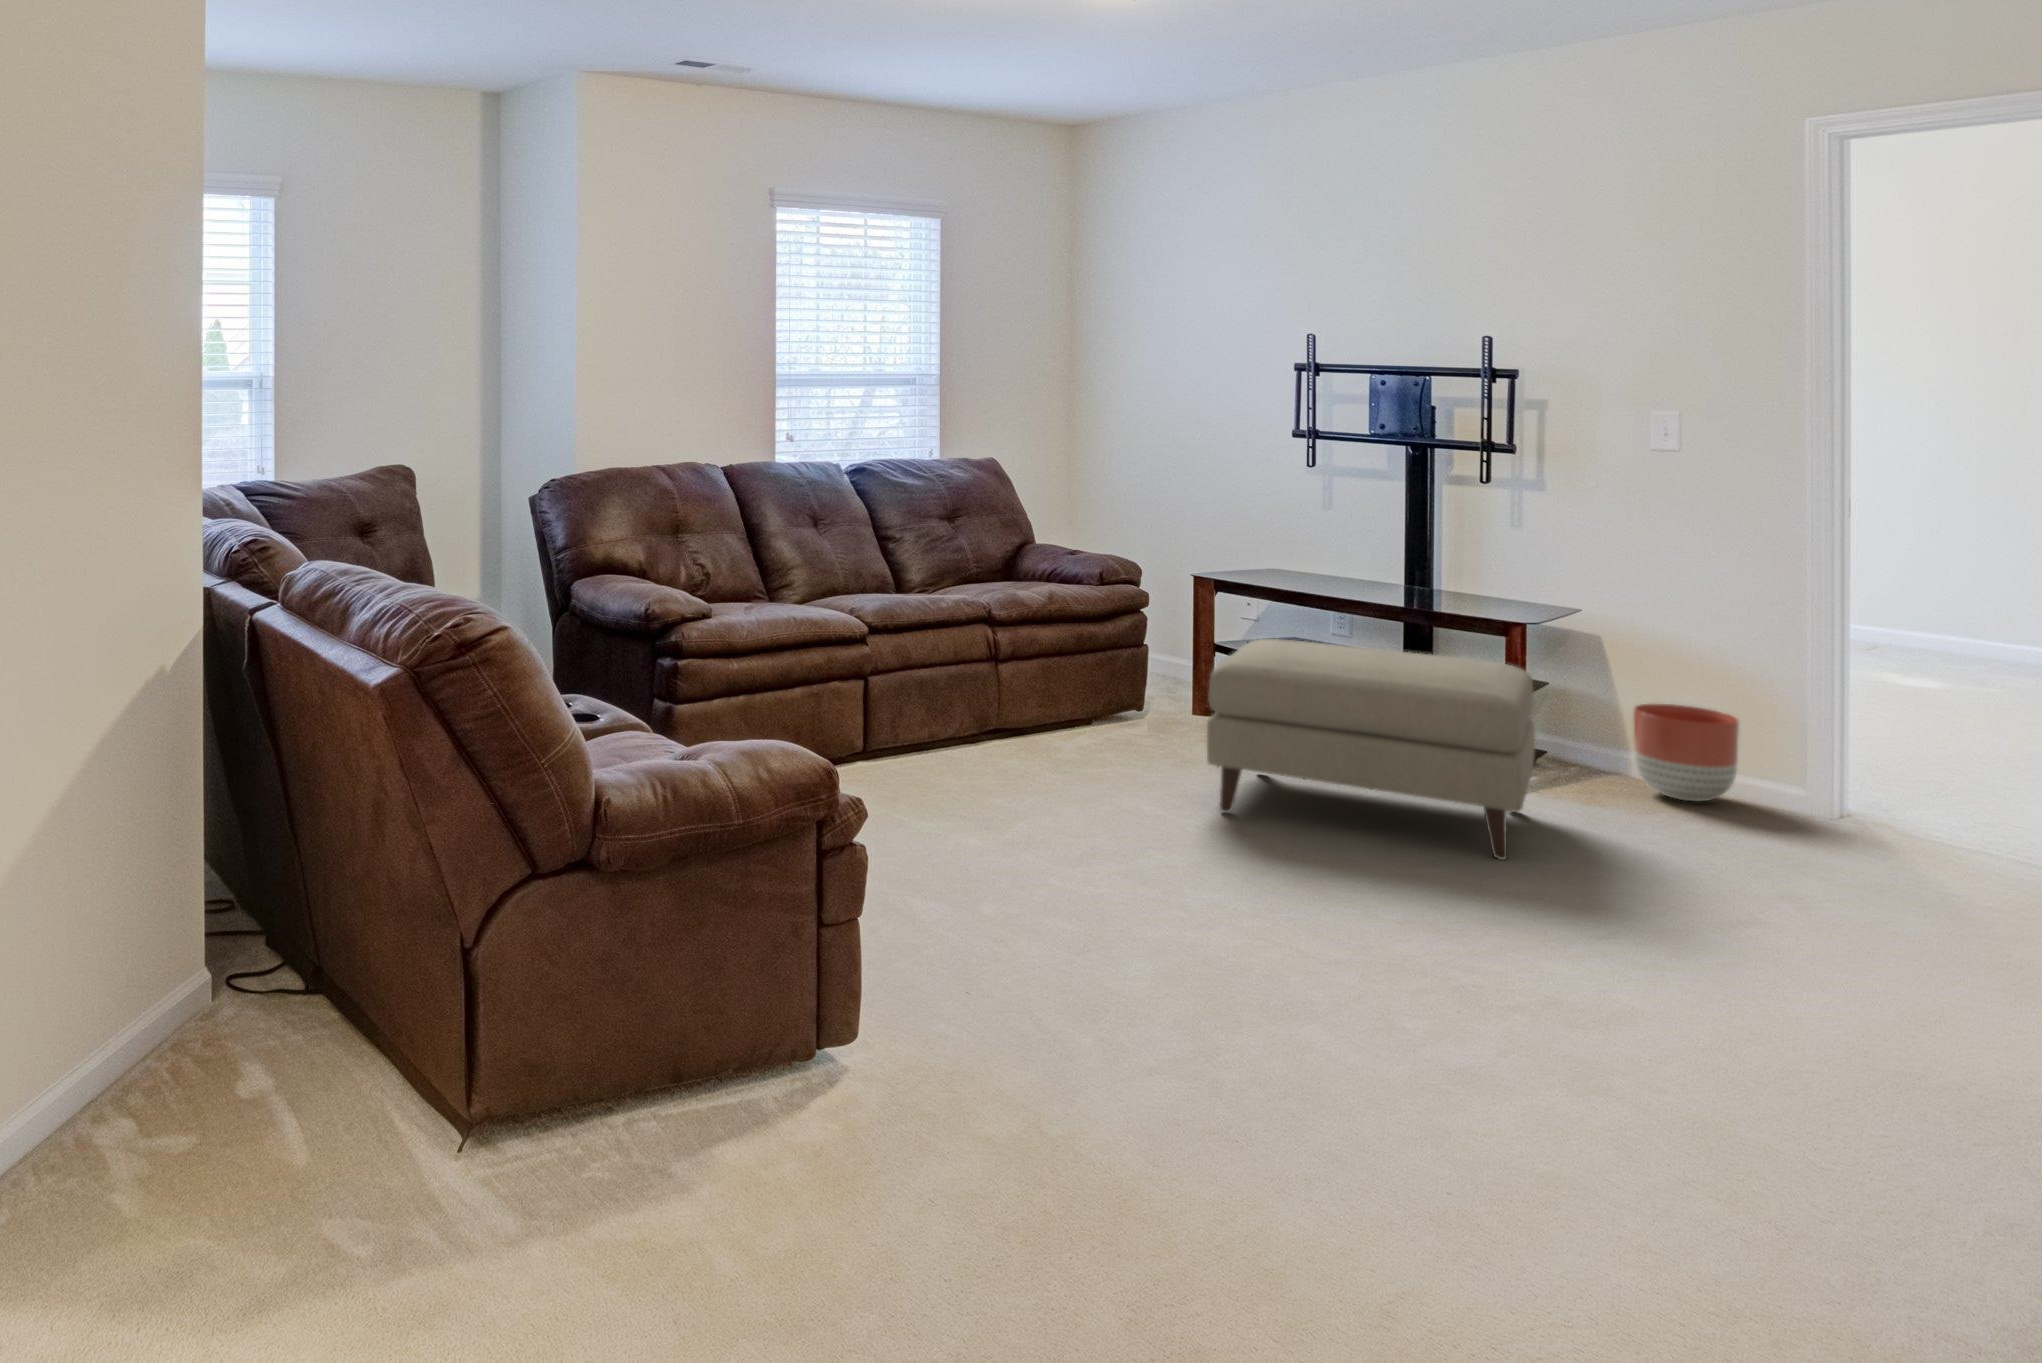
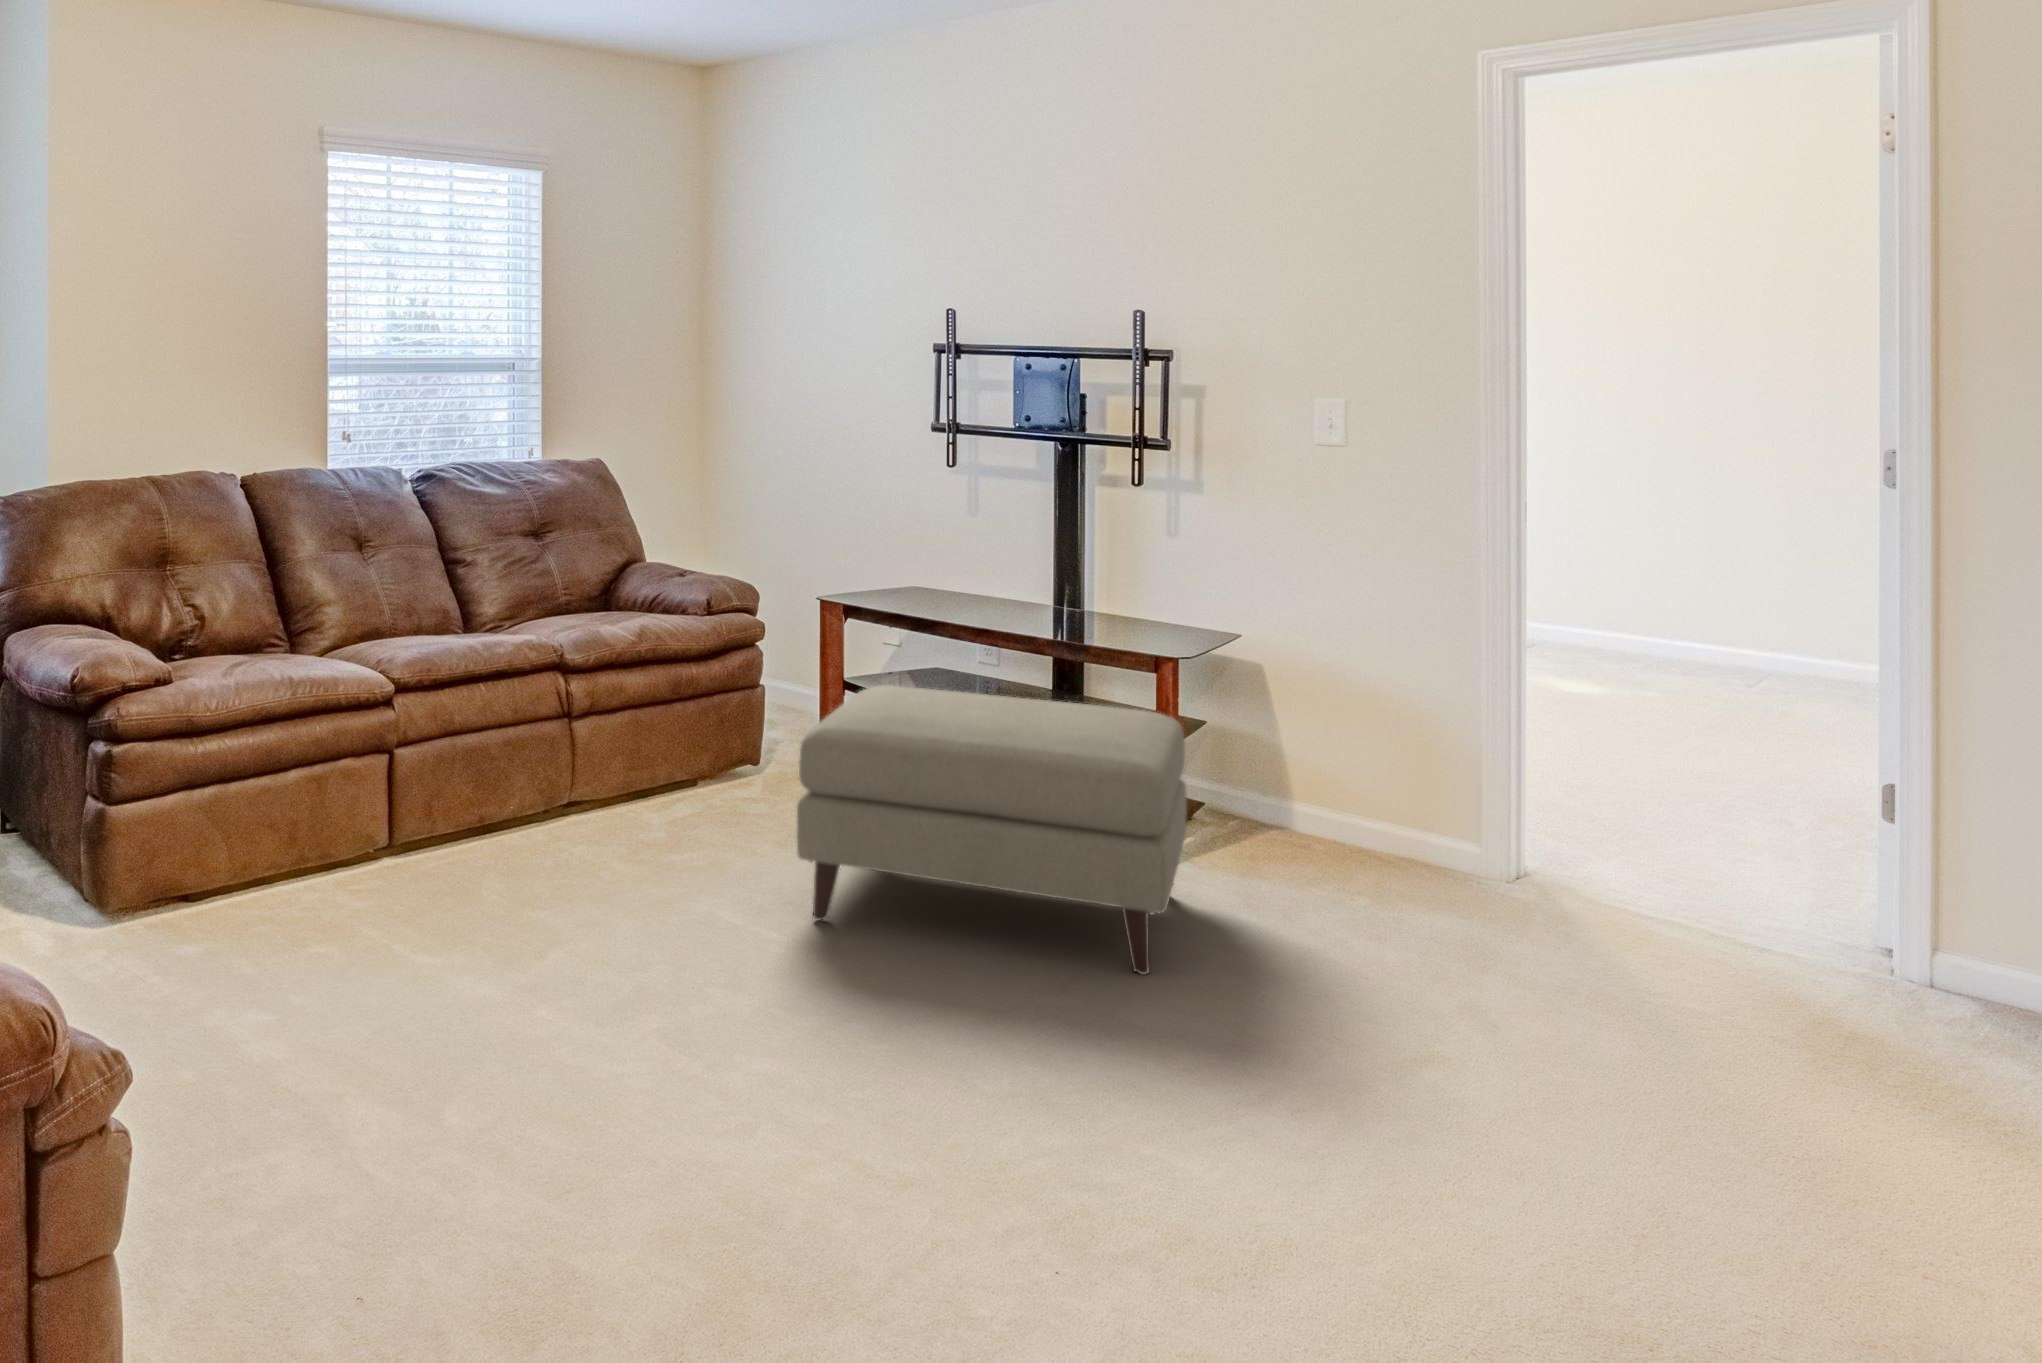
planter: present [1634,704,1739,801] -> none [1298,747,1412,866]

